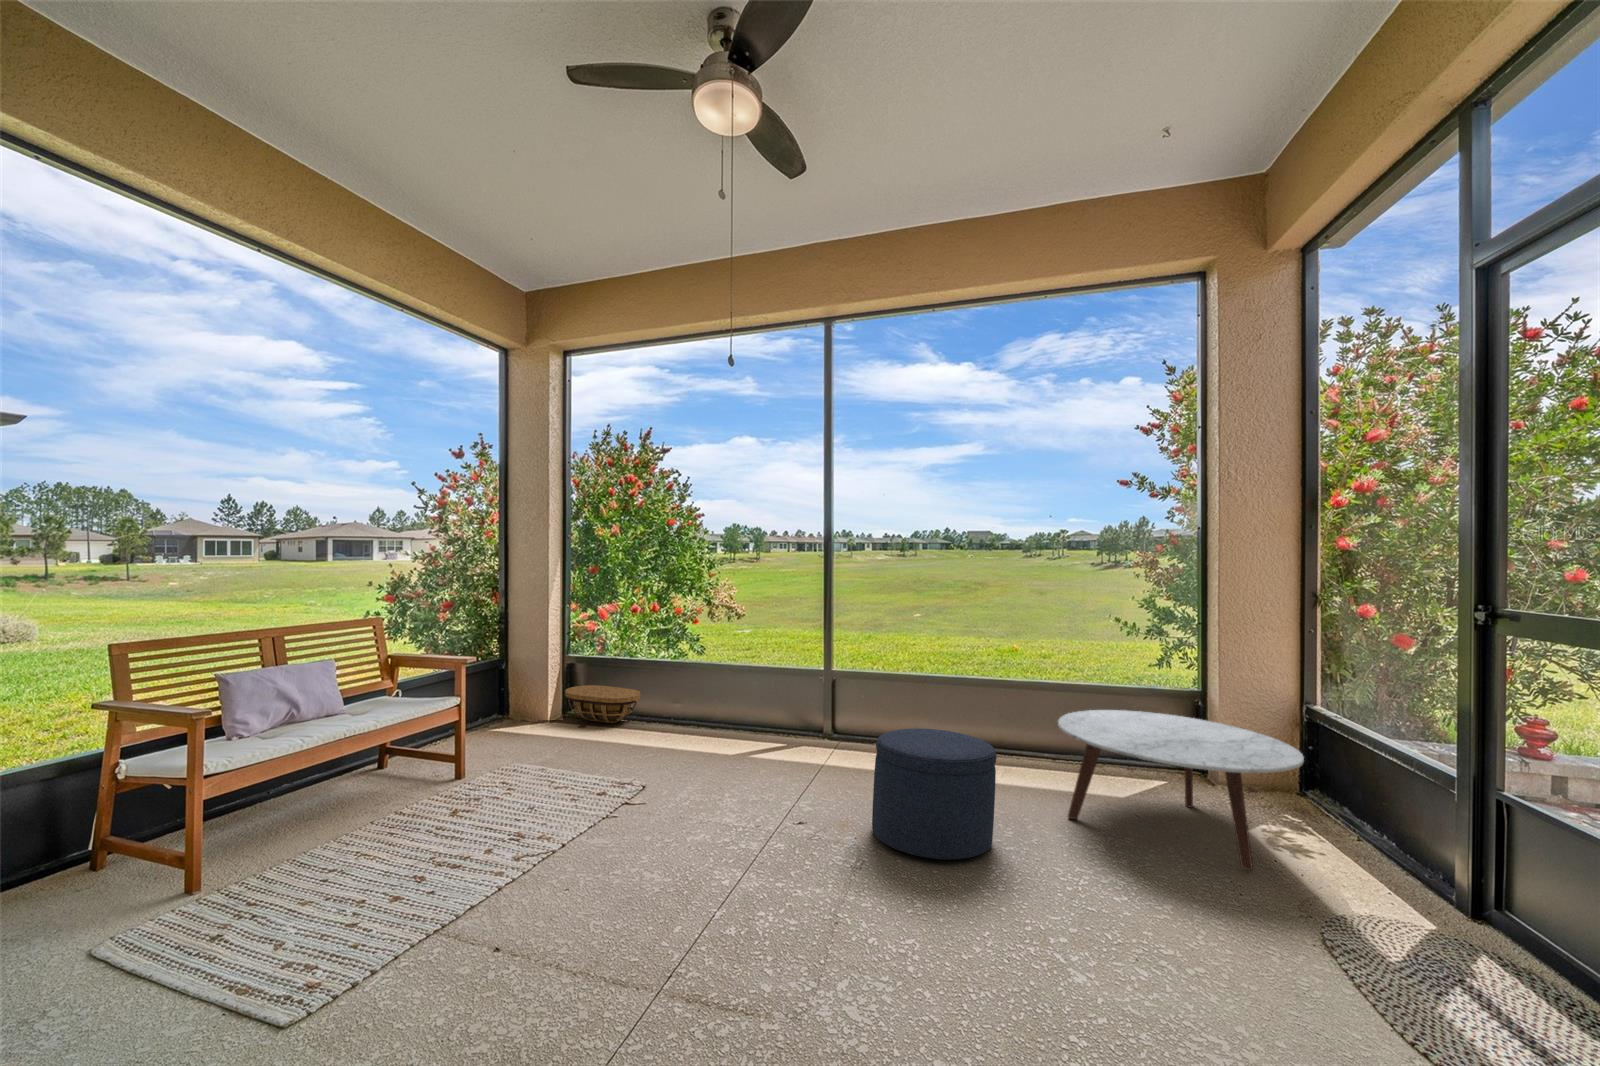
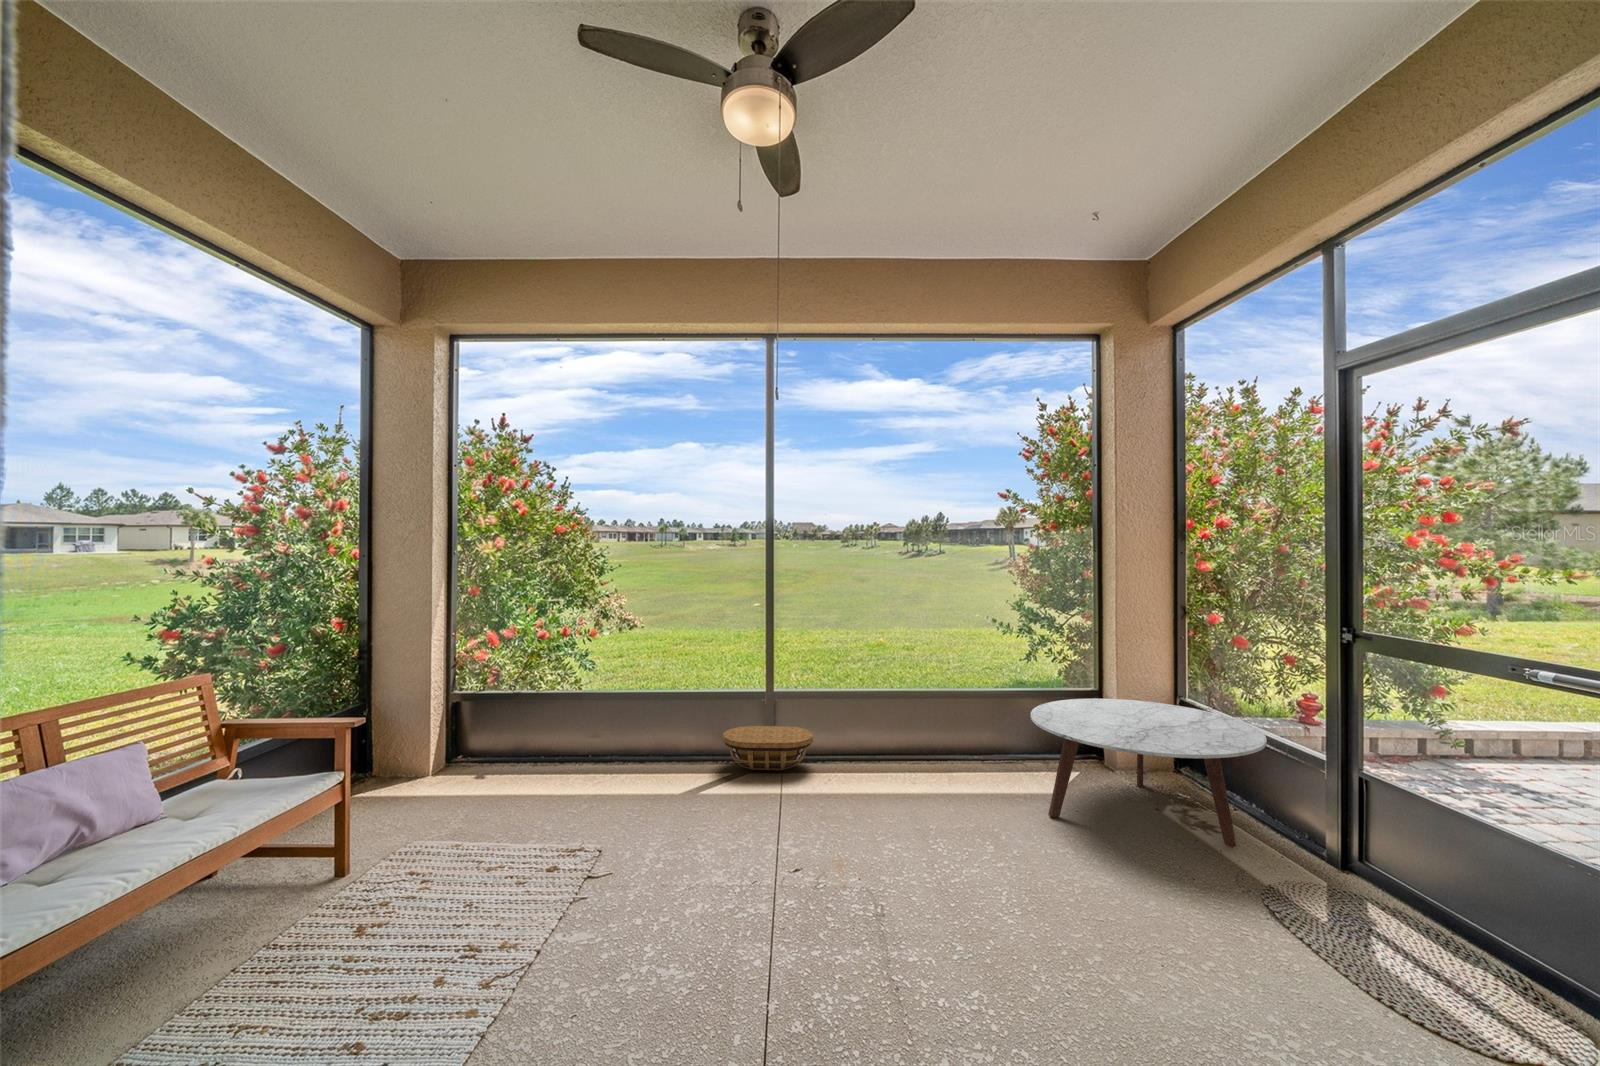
basket: present [565,685,641,723] -> present [723,726,813,770]
ottoman: present [872,728,997,860] -> none [876,745,1007,889]

